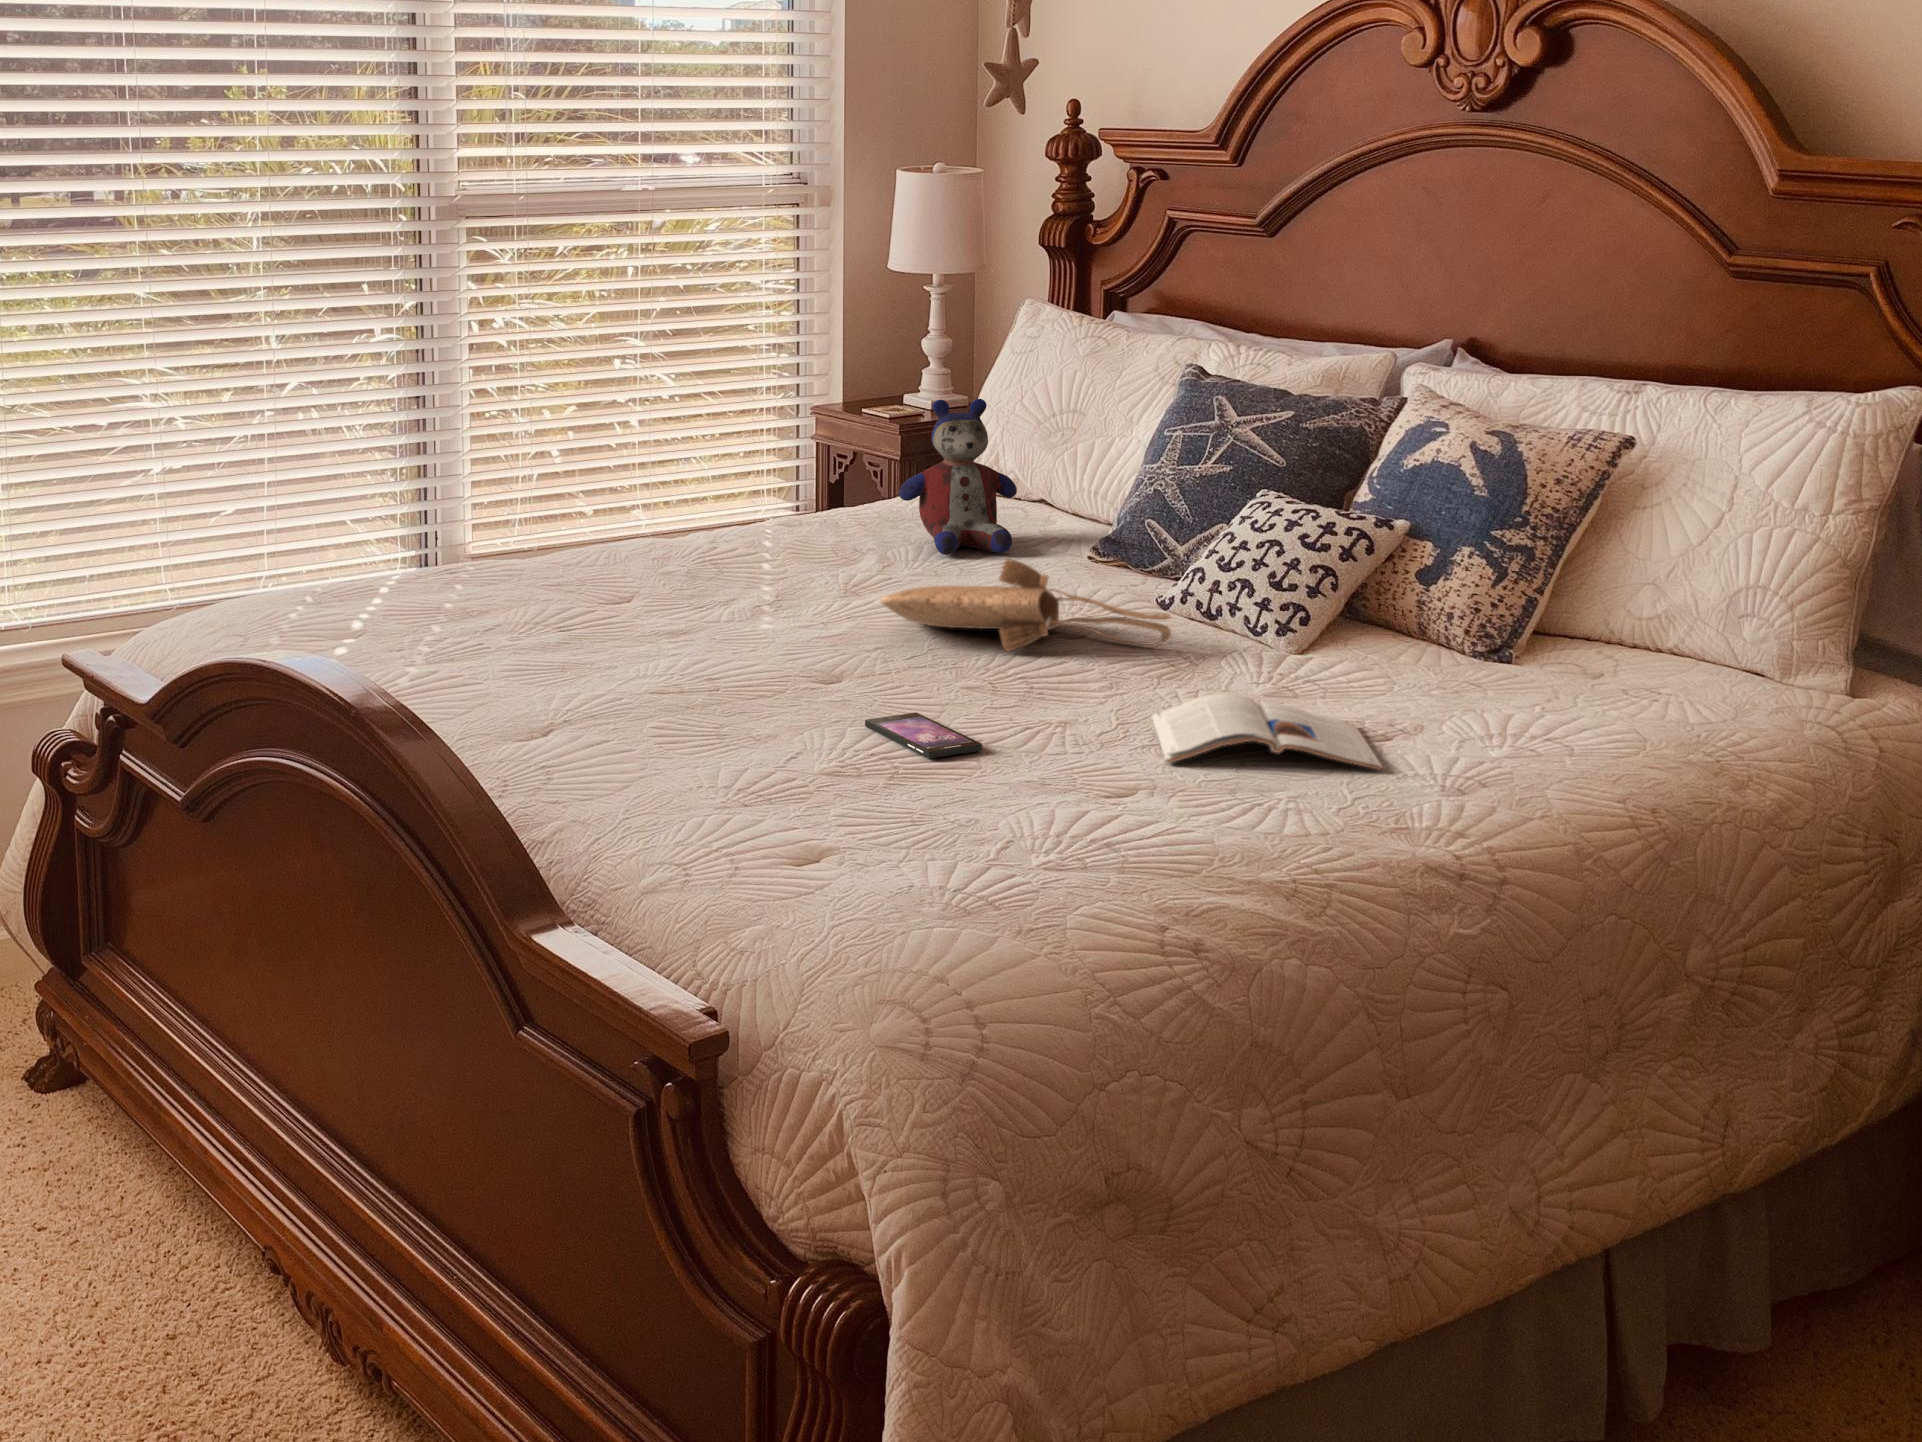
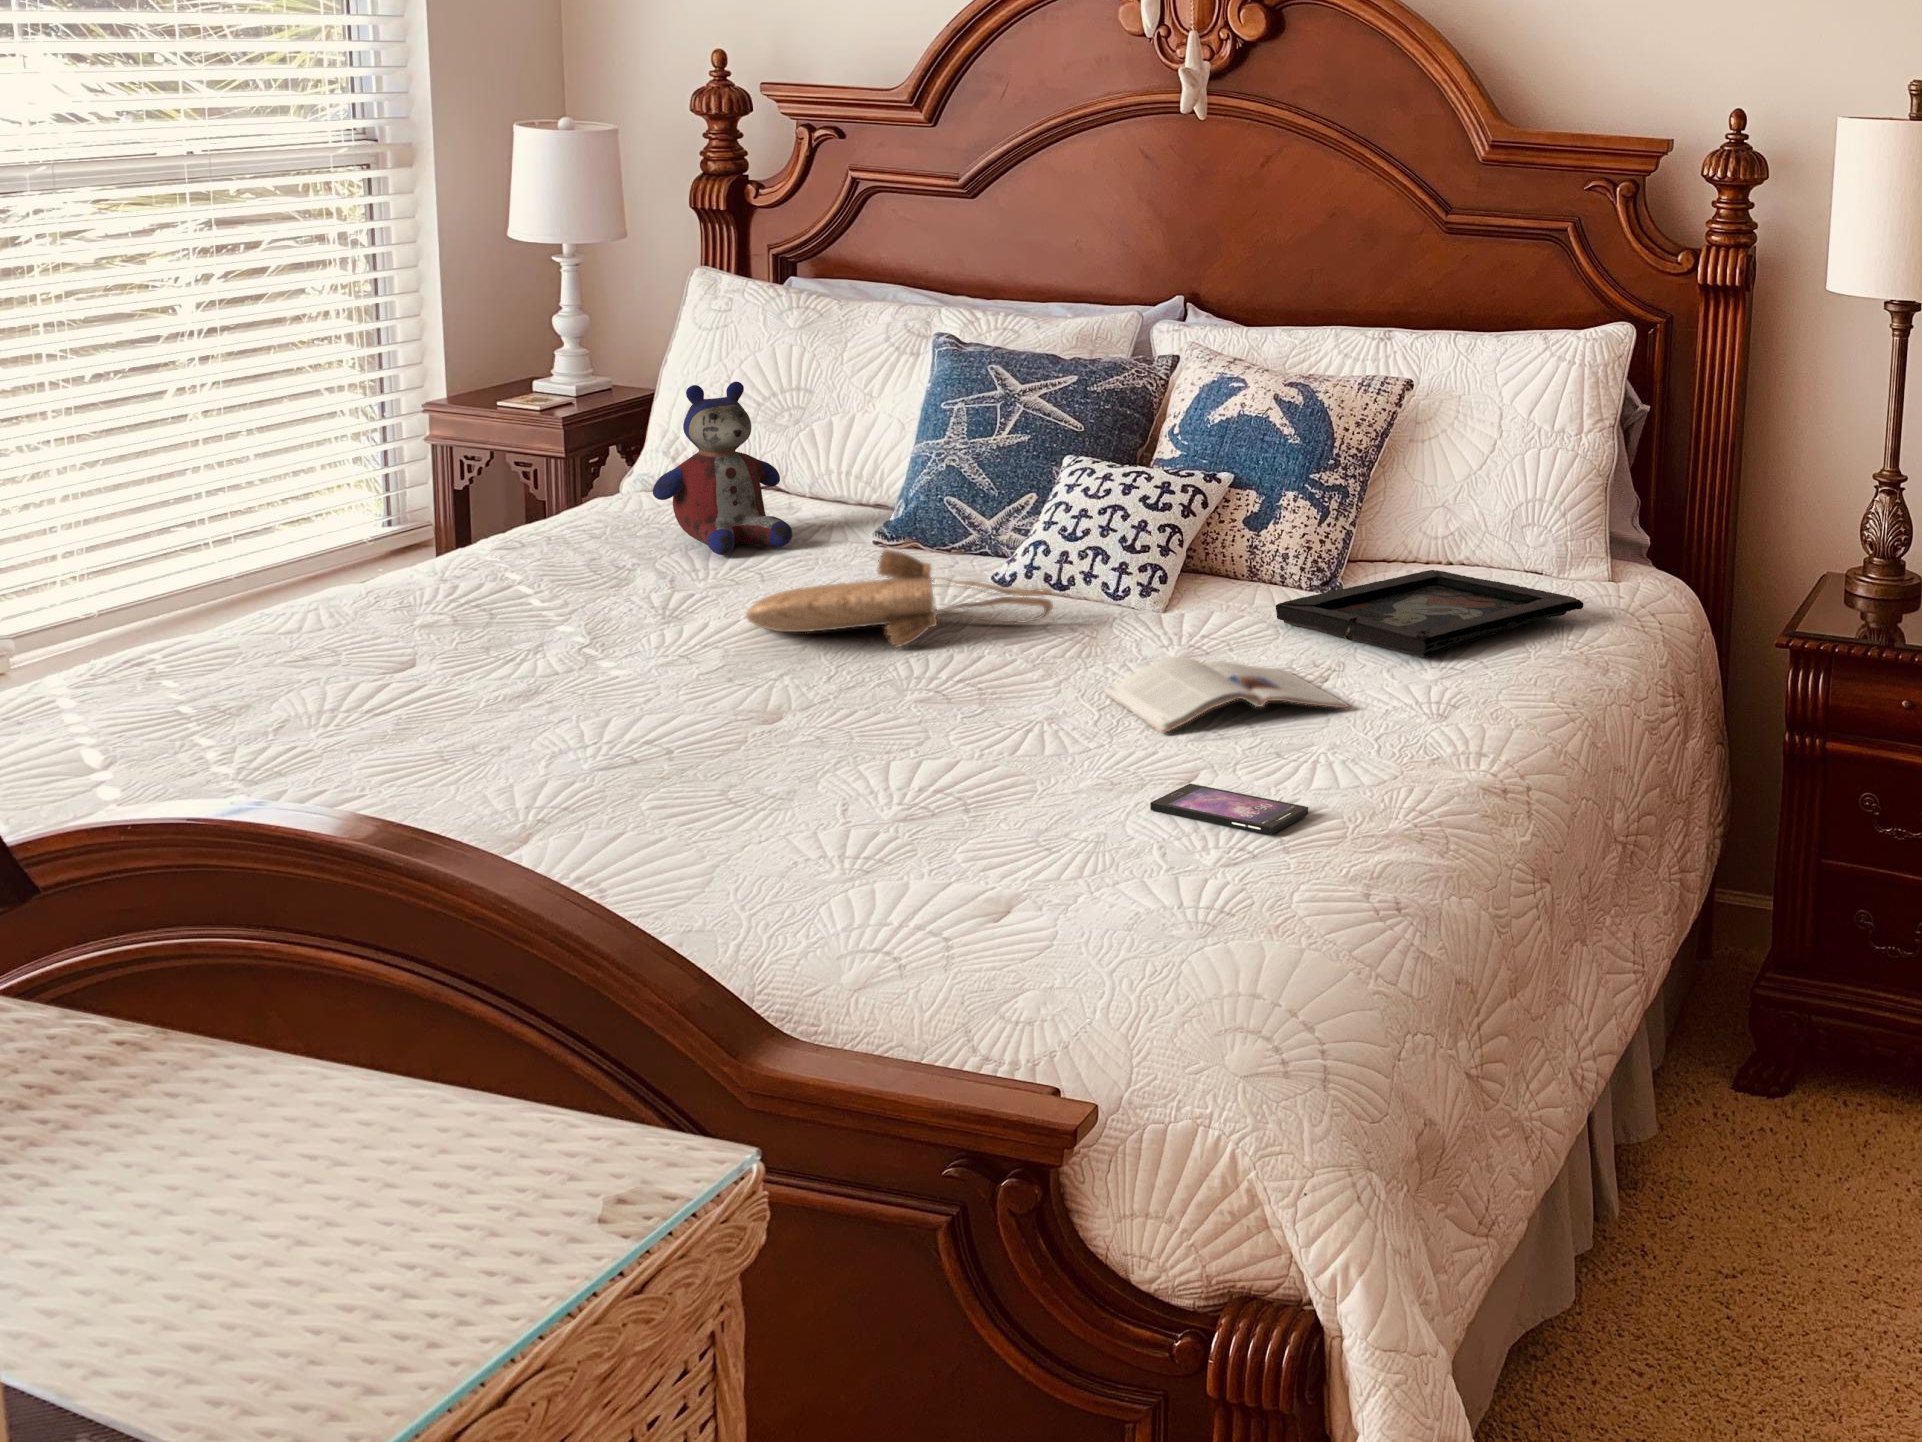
decorative tray: none [1397,647,1763,733] -> present [1276,570,1583,657]
smartphone: present [865,712,982,758] -> present [1150,784,1308,835]

